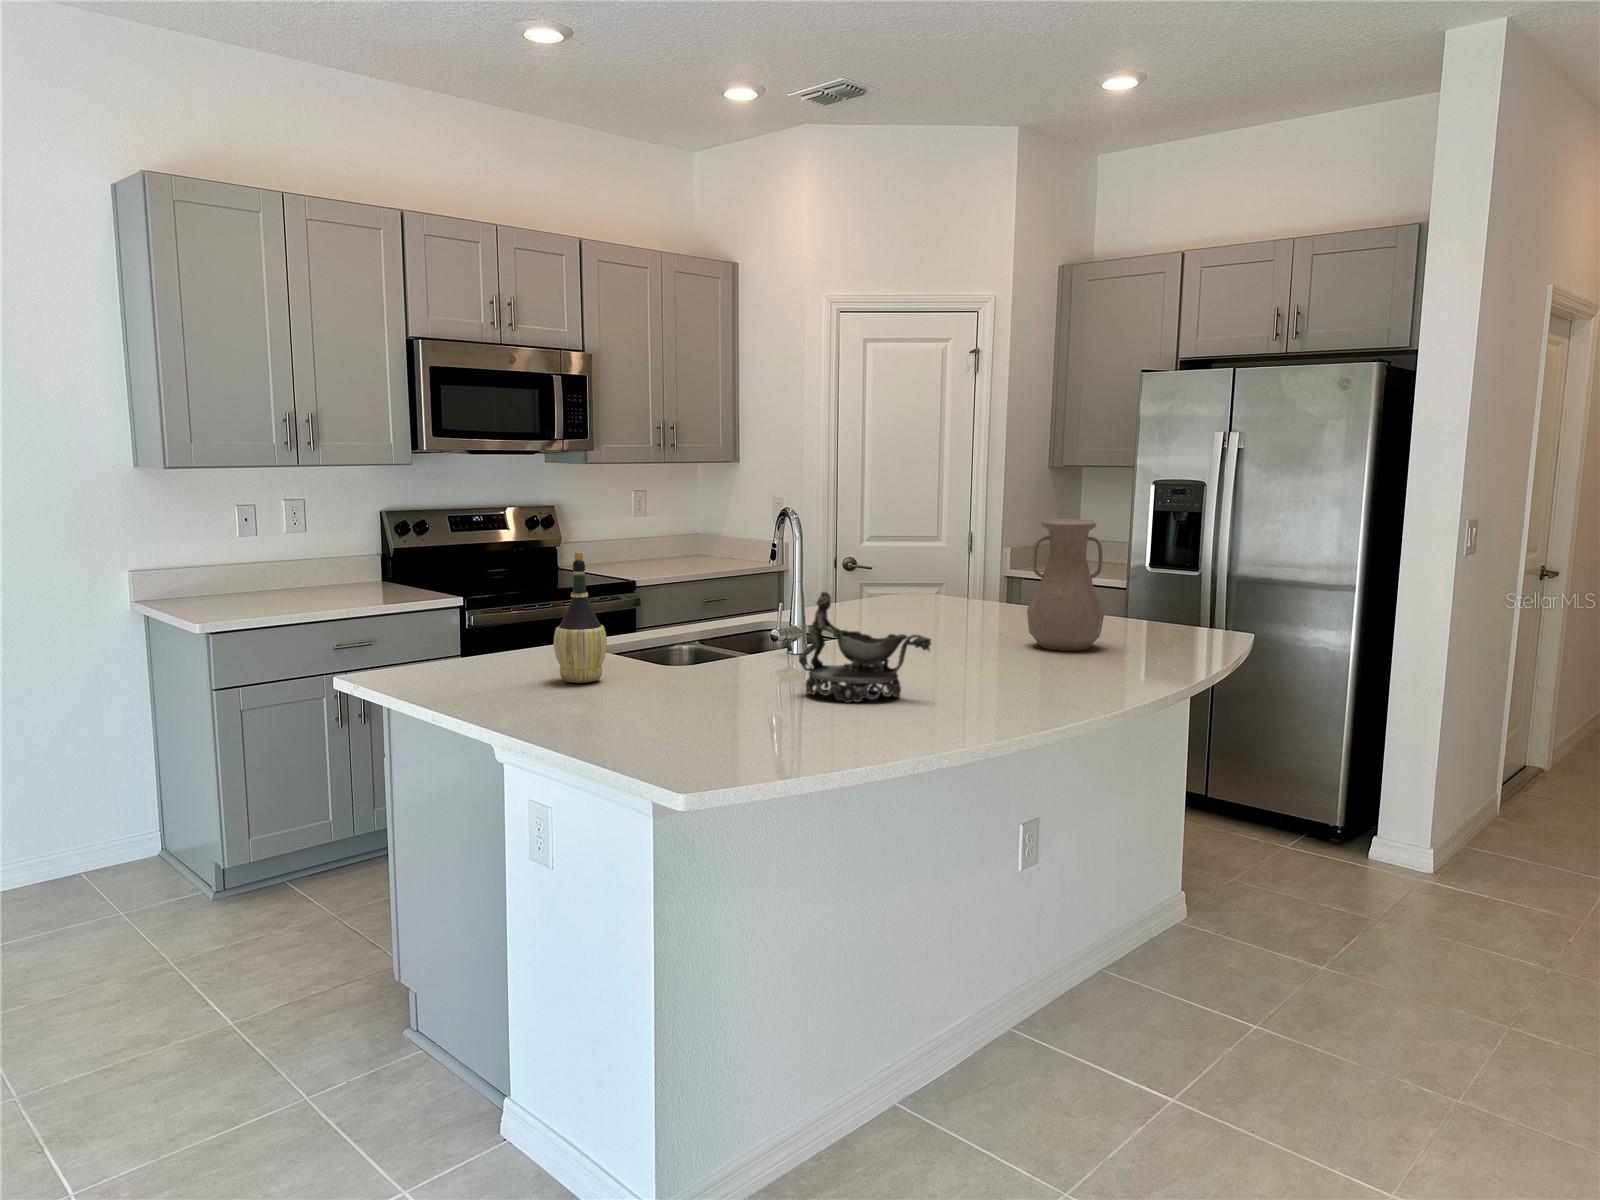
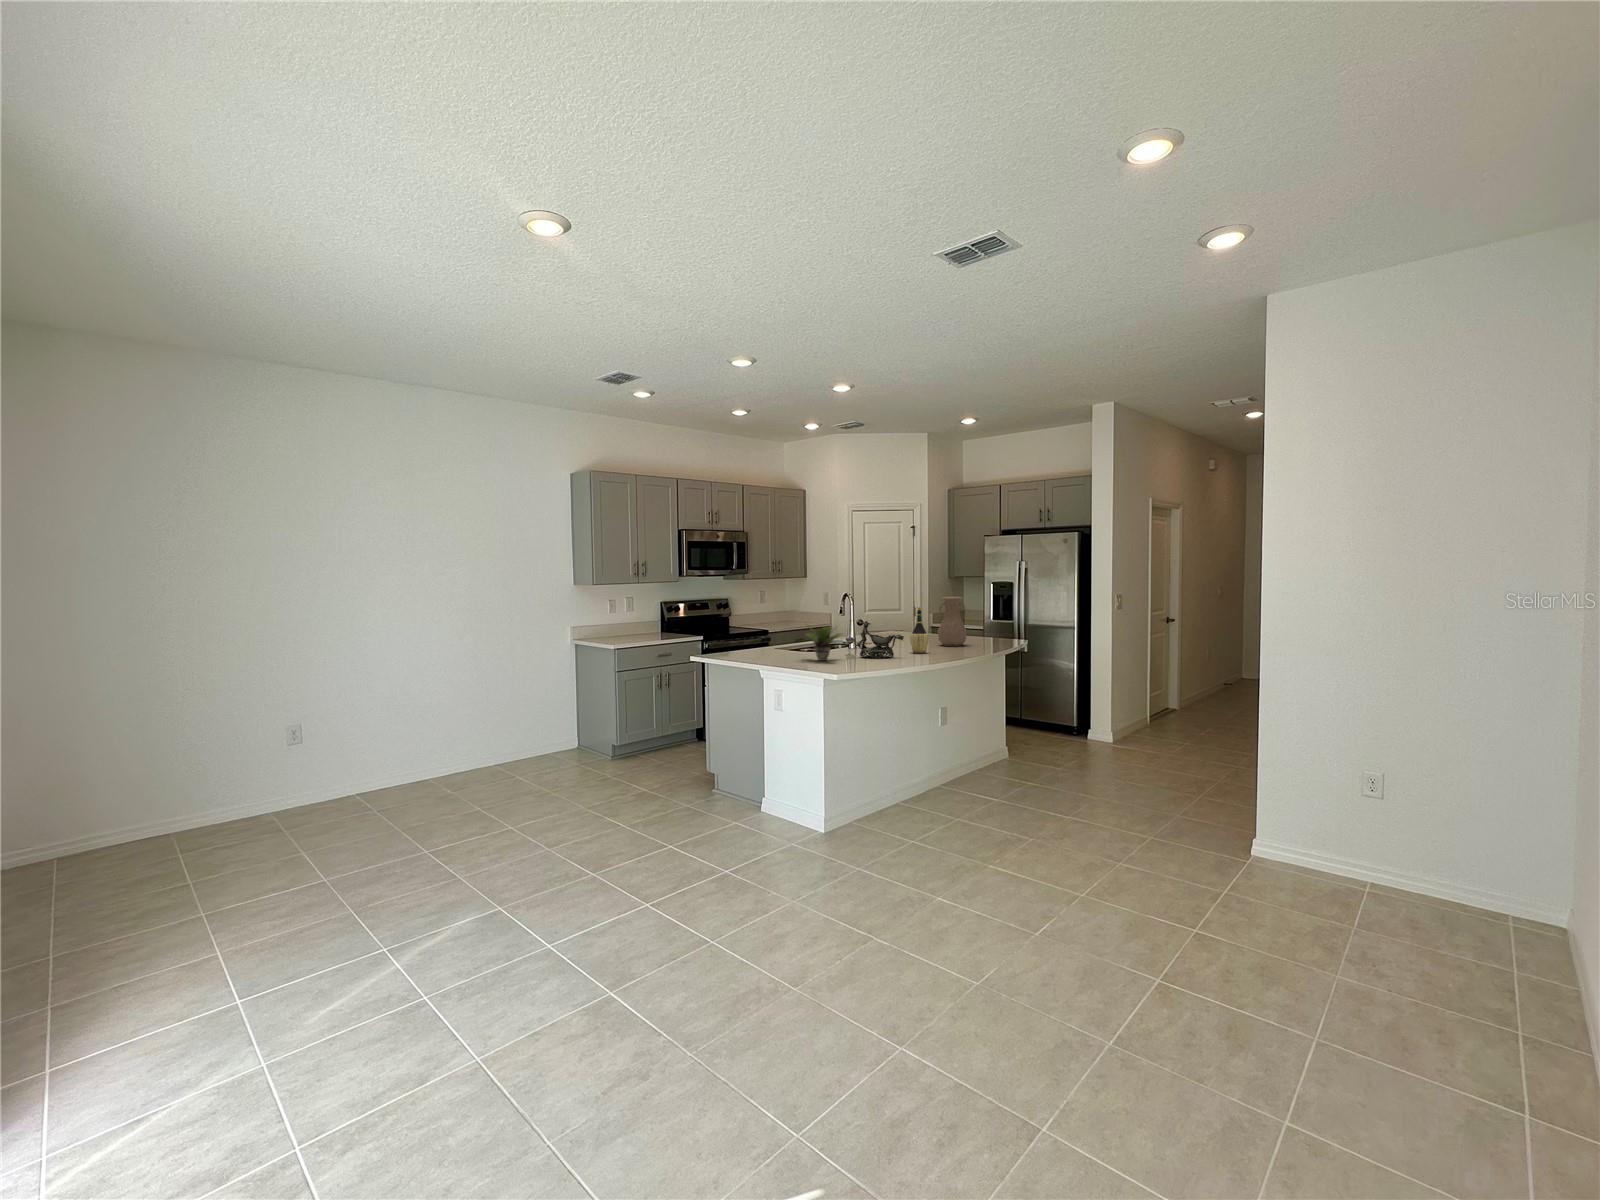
wine bottle: present [554,552,607,683] -> present [910,607,929,653]
potted plant: none [637,598,755,711] -> present [806,625,841,661]

